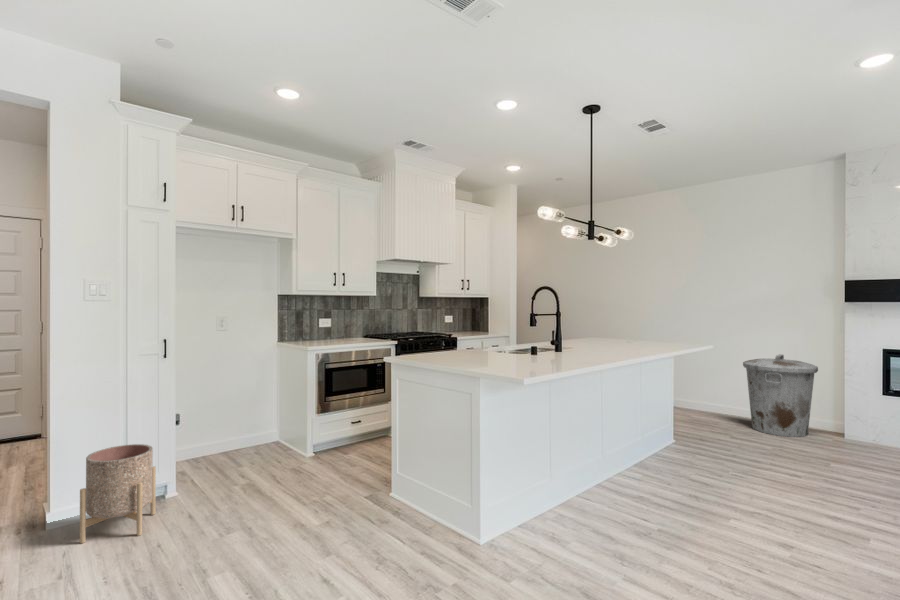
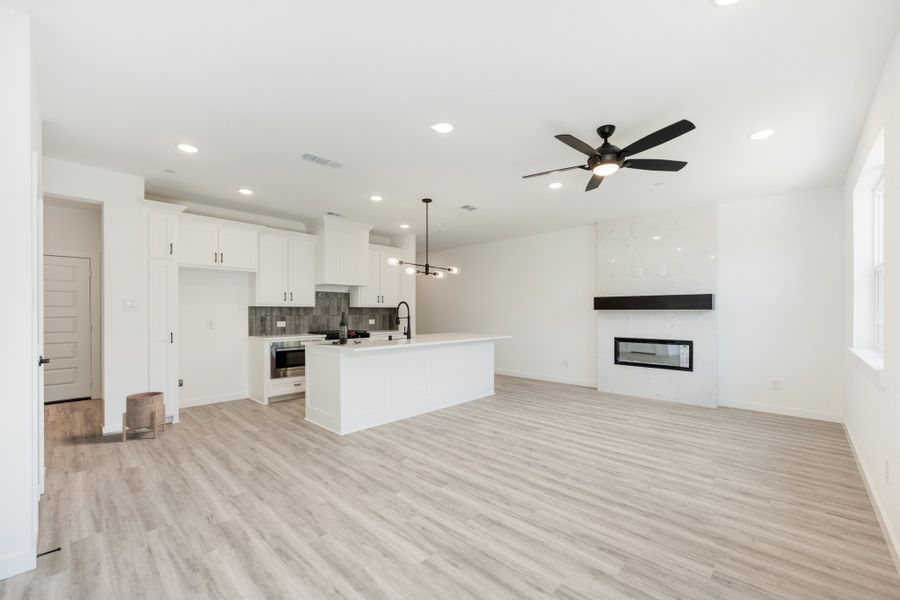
wine bottle: none [457,303,509,366] -> present [332,312,361,345]
trash can: present [743,354,818,437] -> none [547,341,587,391]

